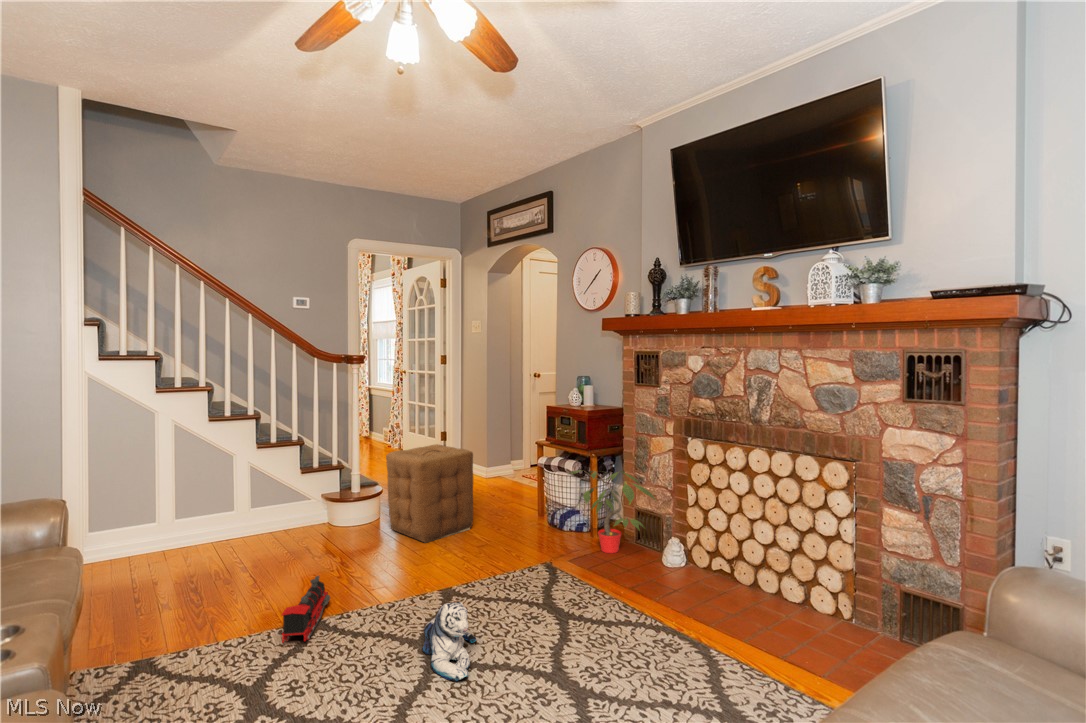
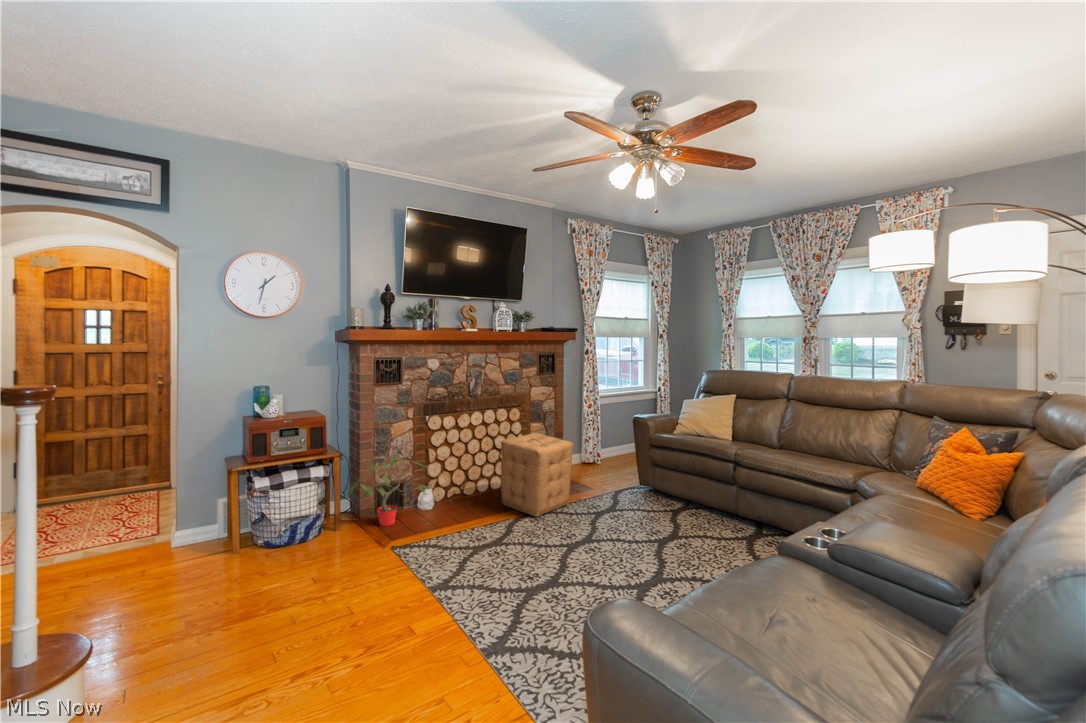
ottoman: present [386,444,473,543] -> present [501,433,573,517]
toy train: present [282,576,330,643] -> none [445,619,544,666]
plush toy: present [422,602,476,681] -> none [515,540,584,590]

